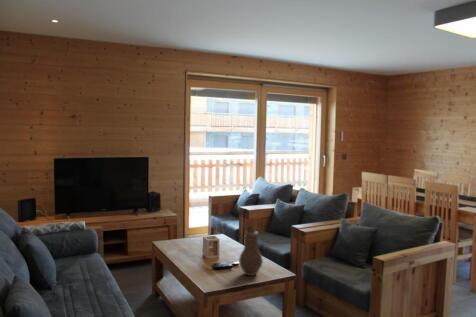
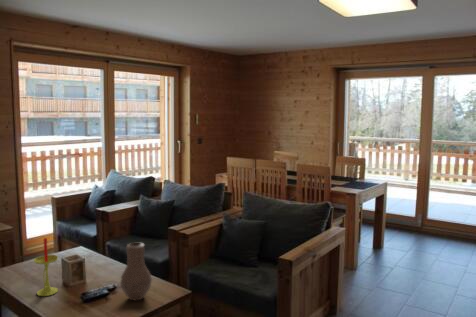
candle: none [184,220,201,262] -> present [34,238,58,296]

